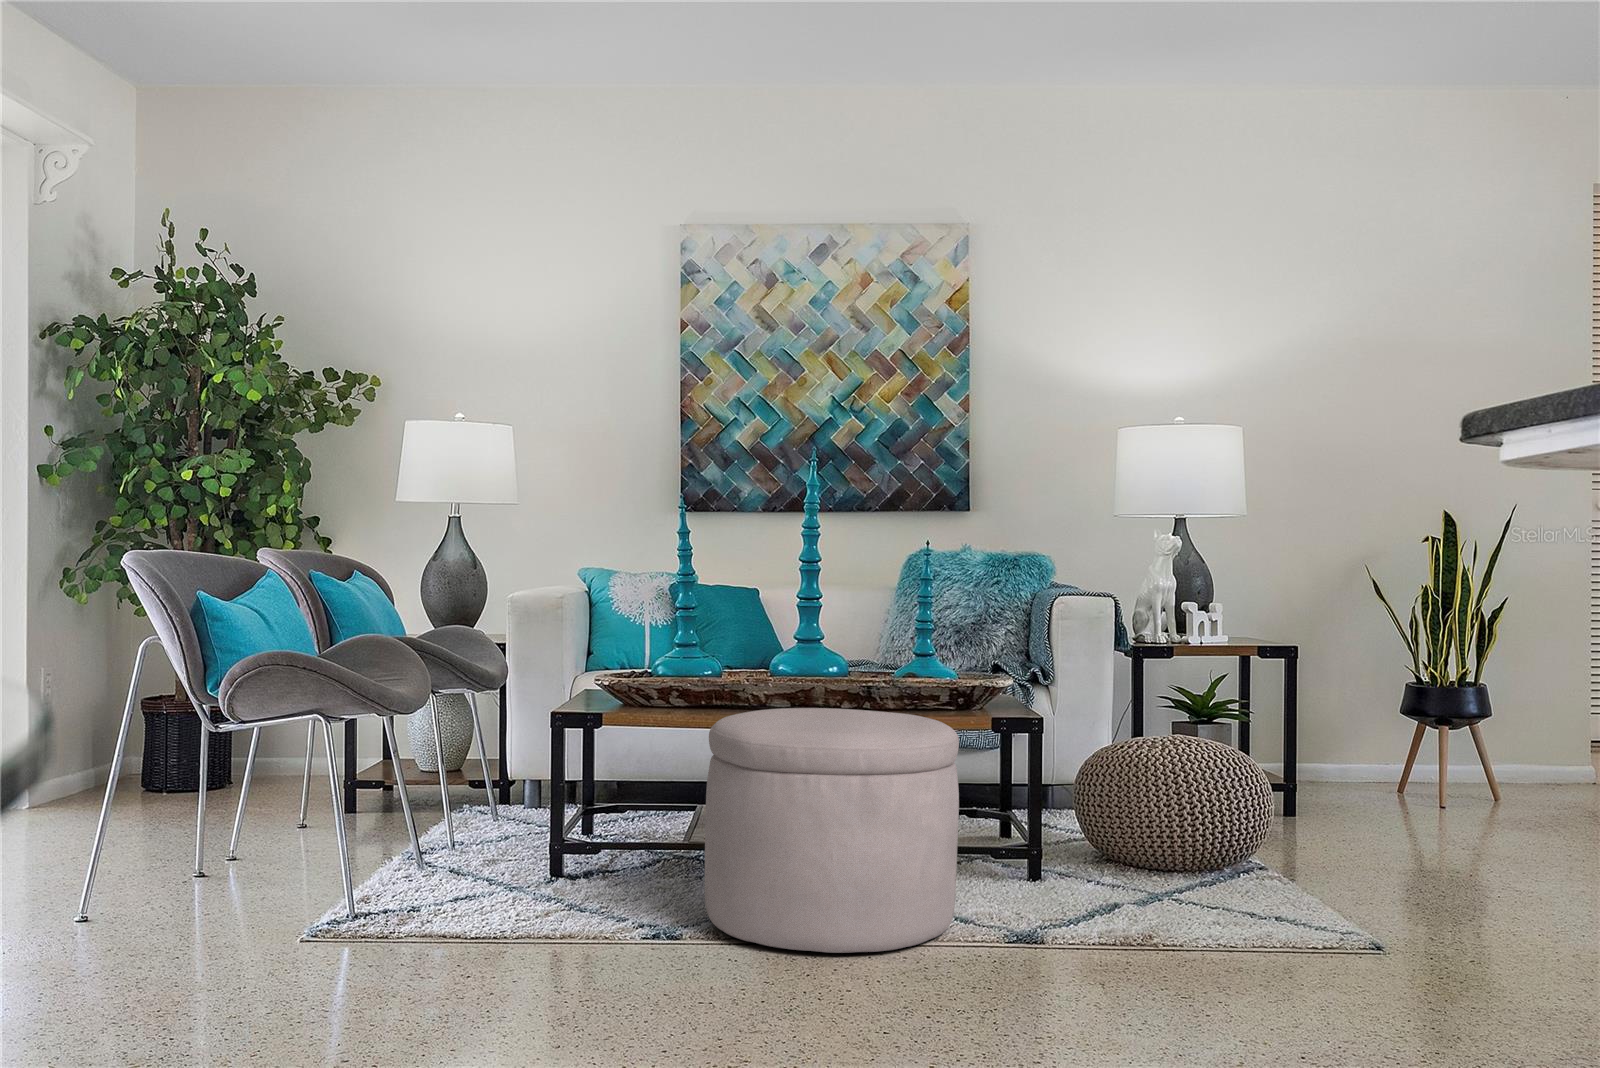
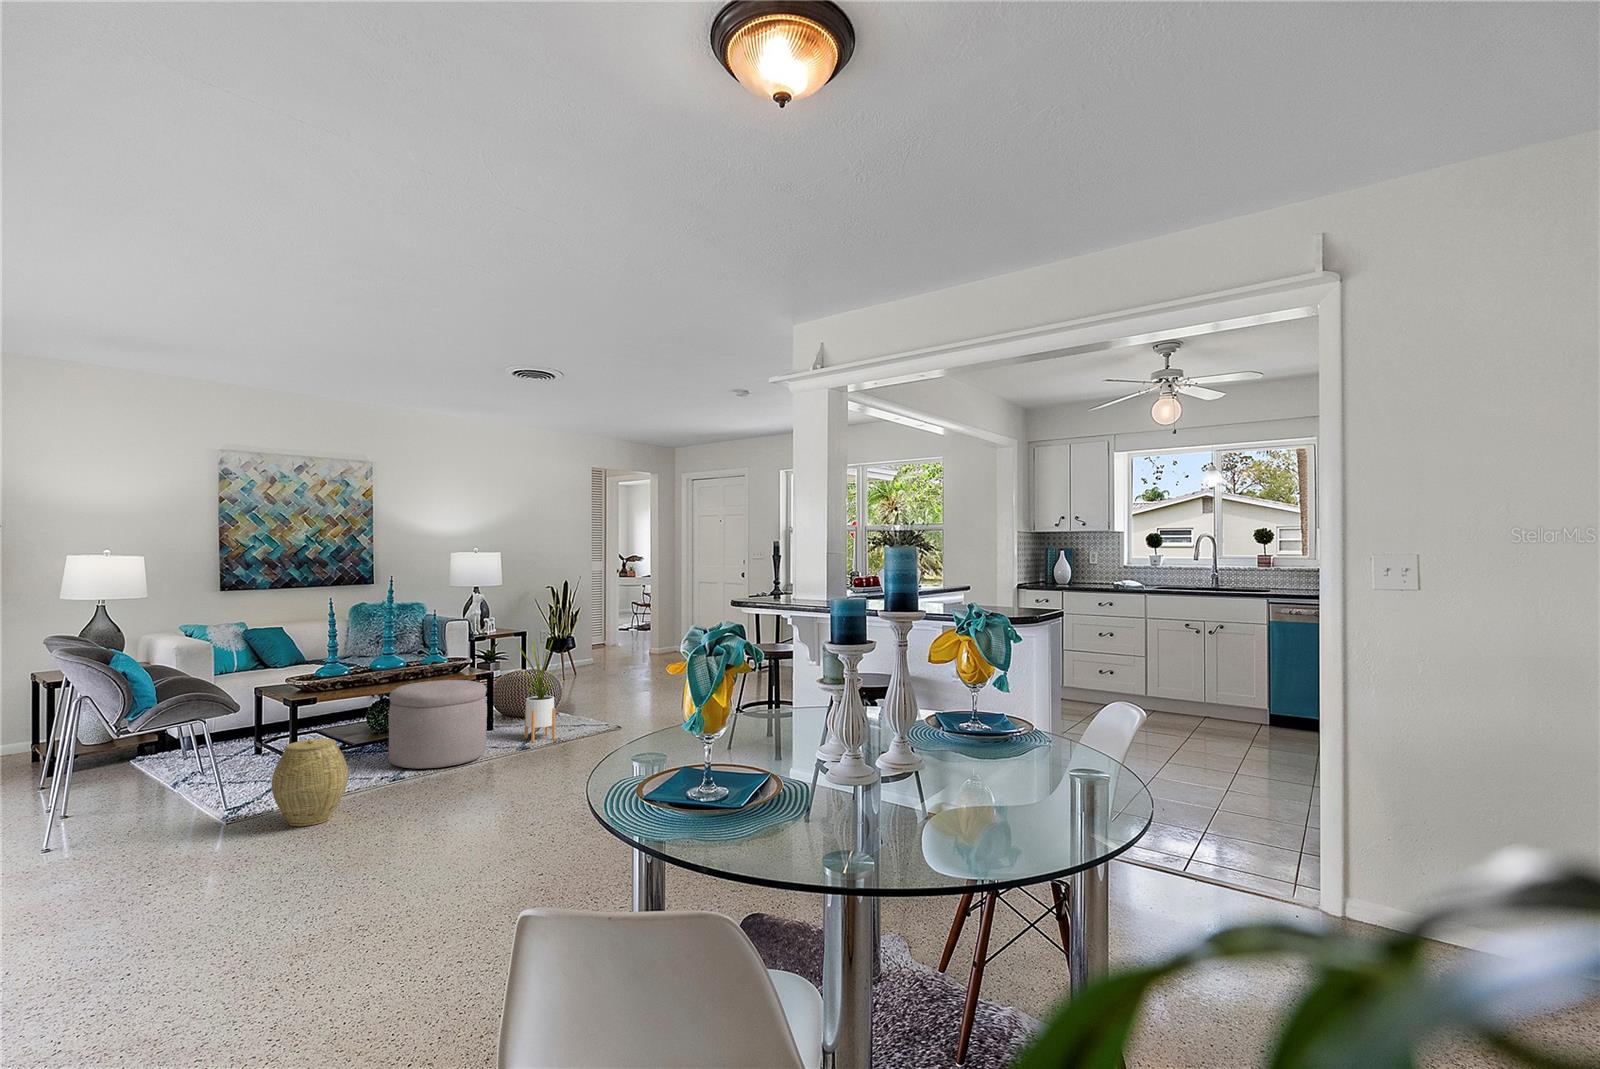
house plant: none [1047,599,1243,945] -> present [515,641,561,742]
woven basket: none [232,787,418,1021] -> present [272,739,348,826]

